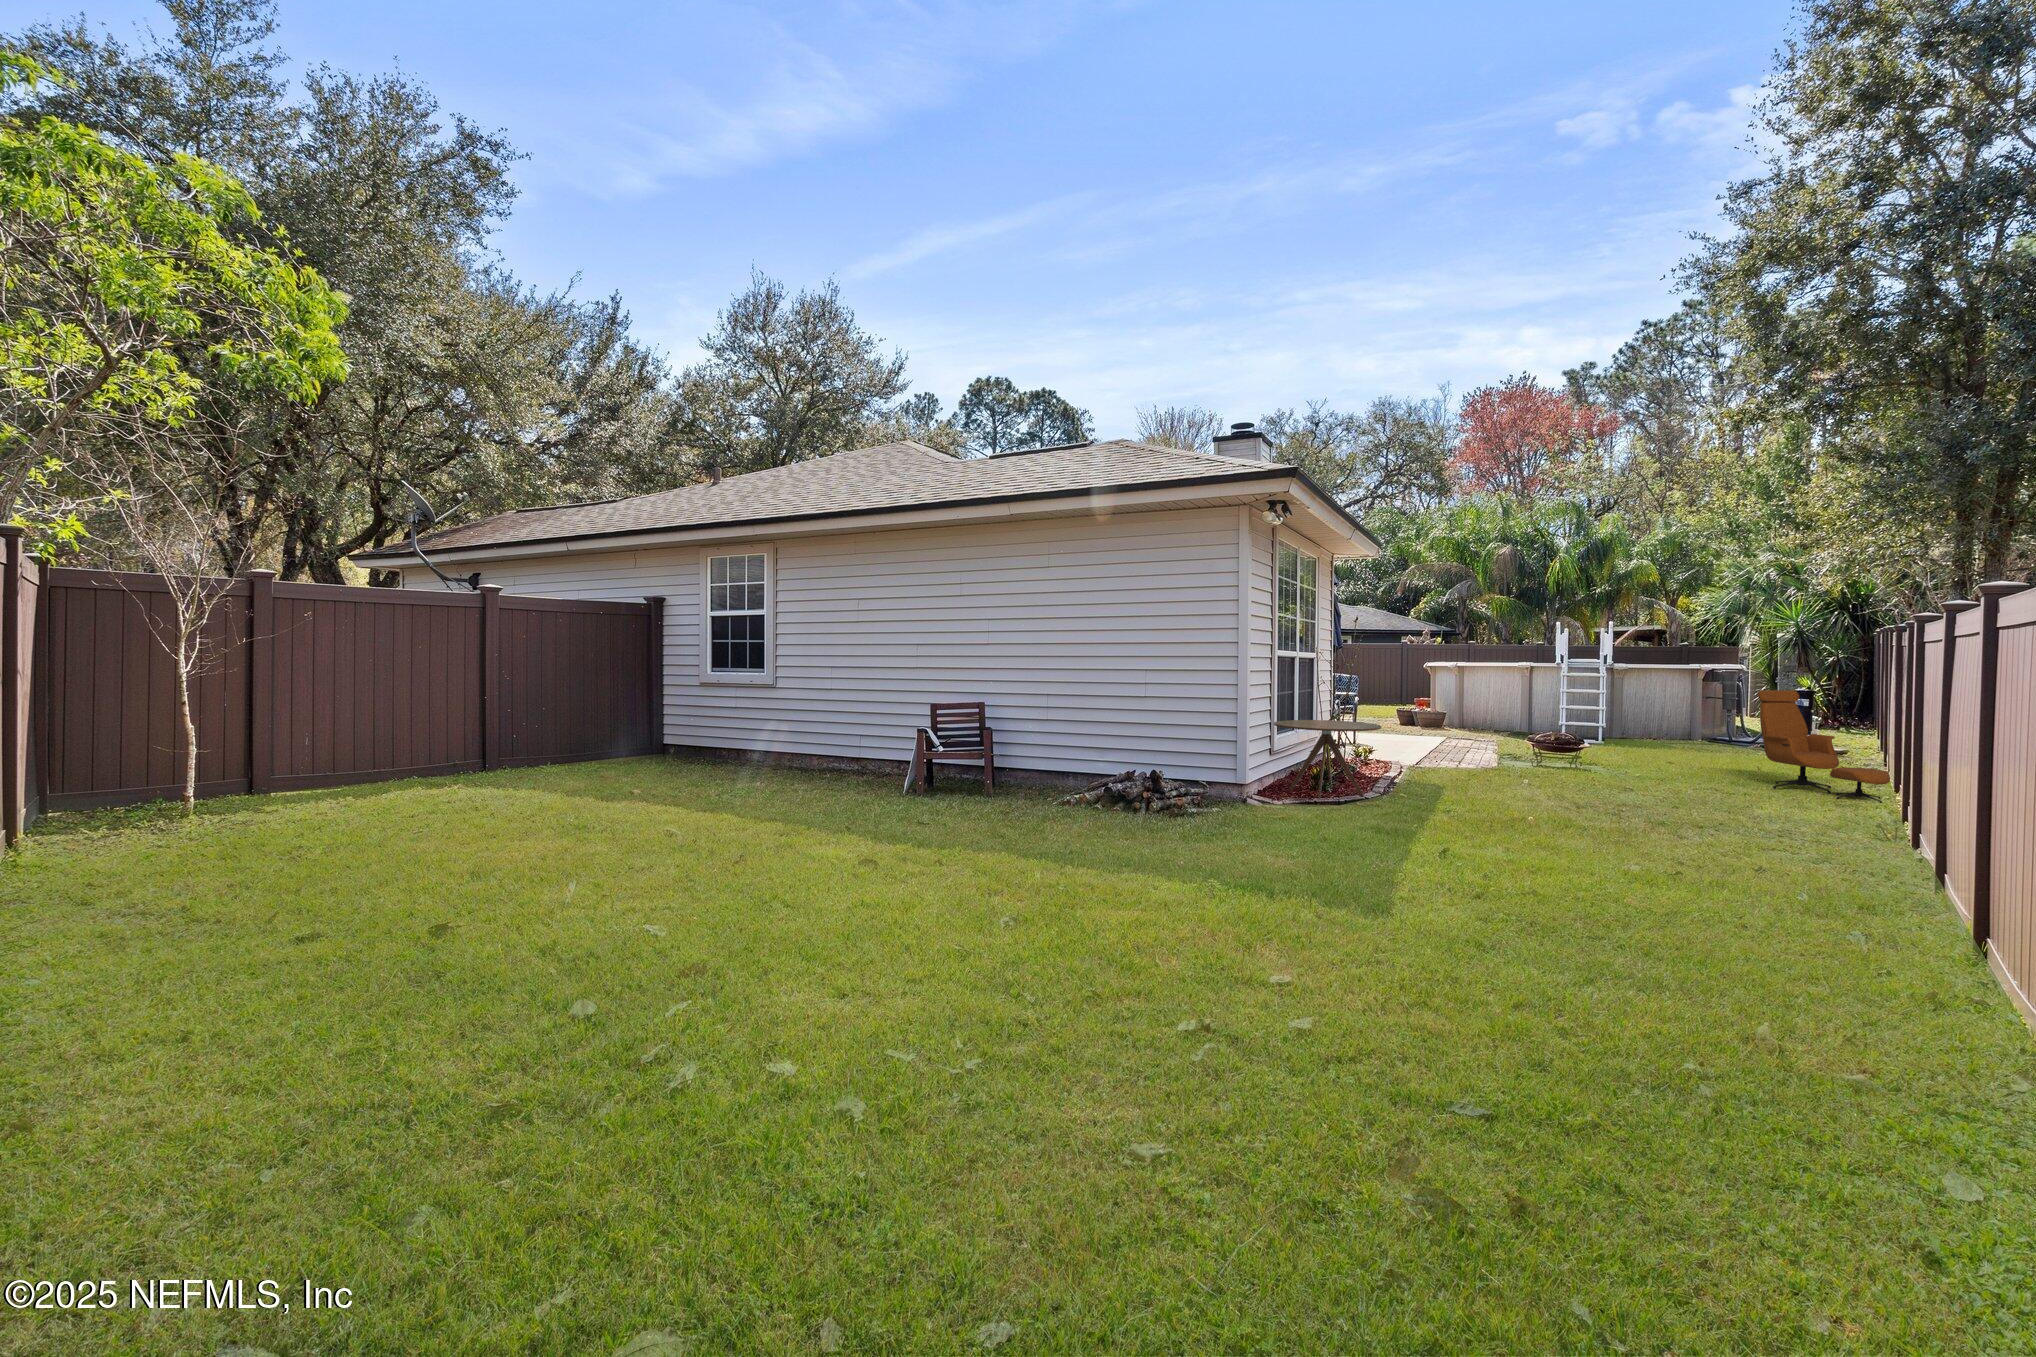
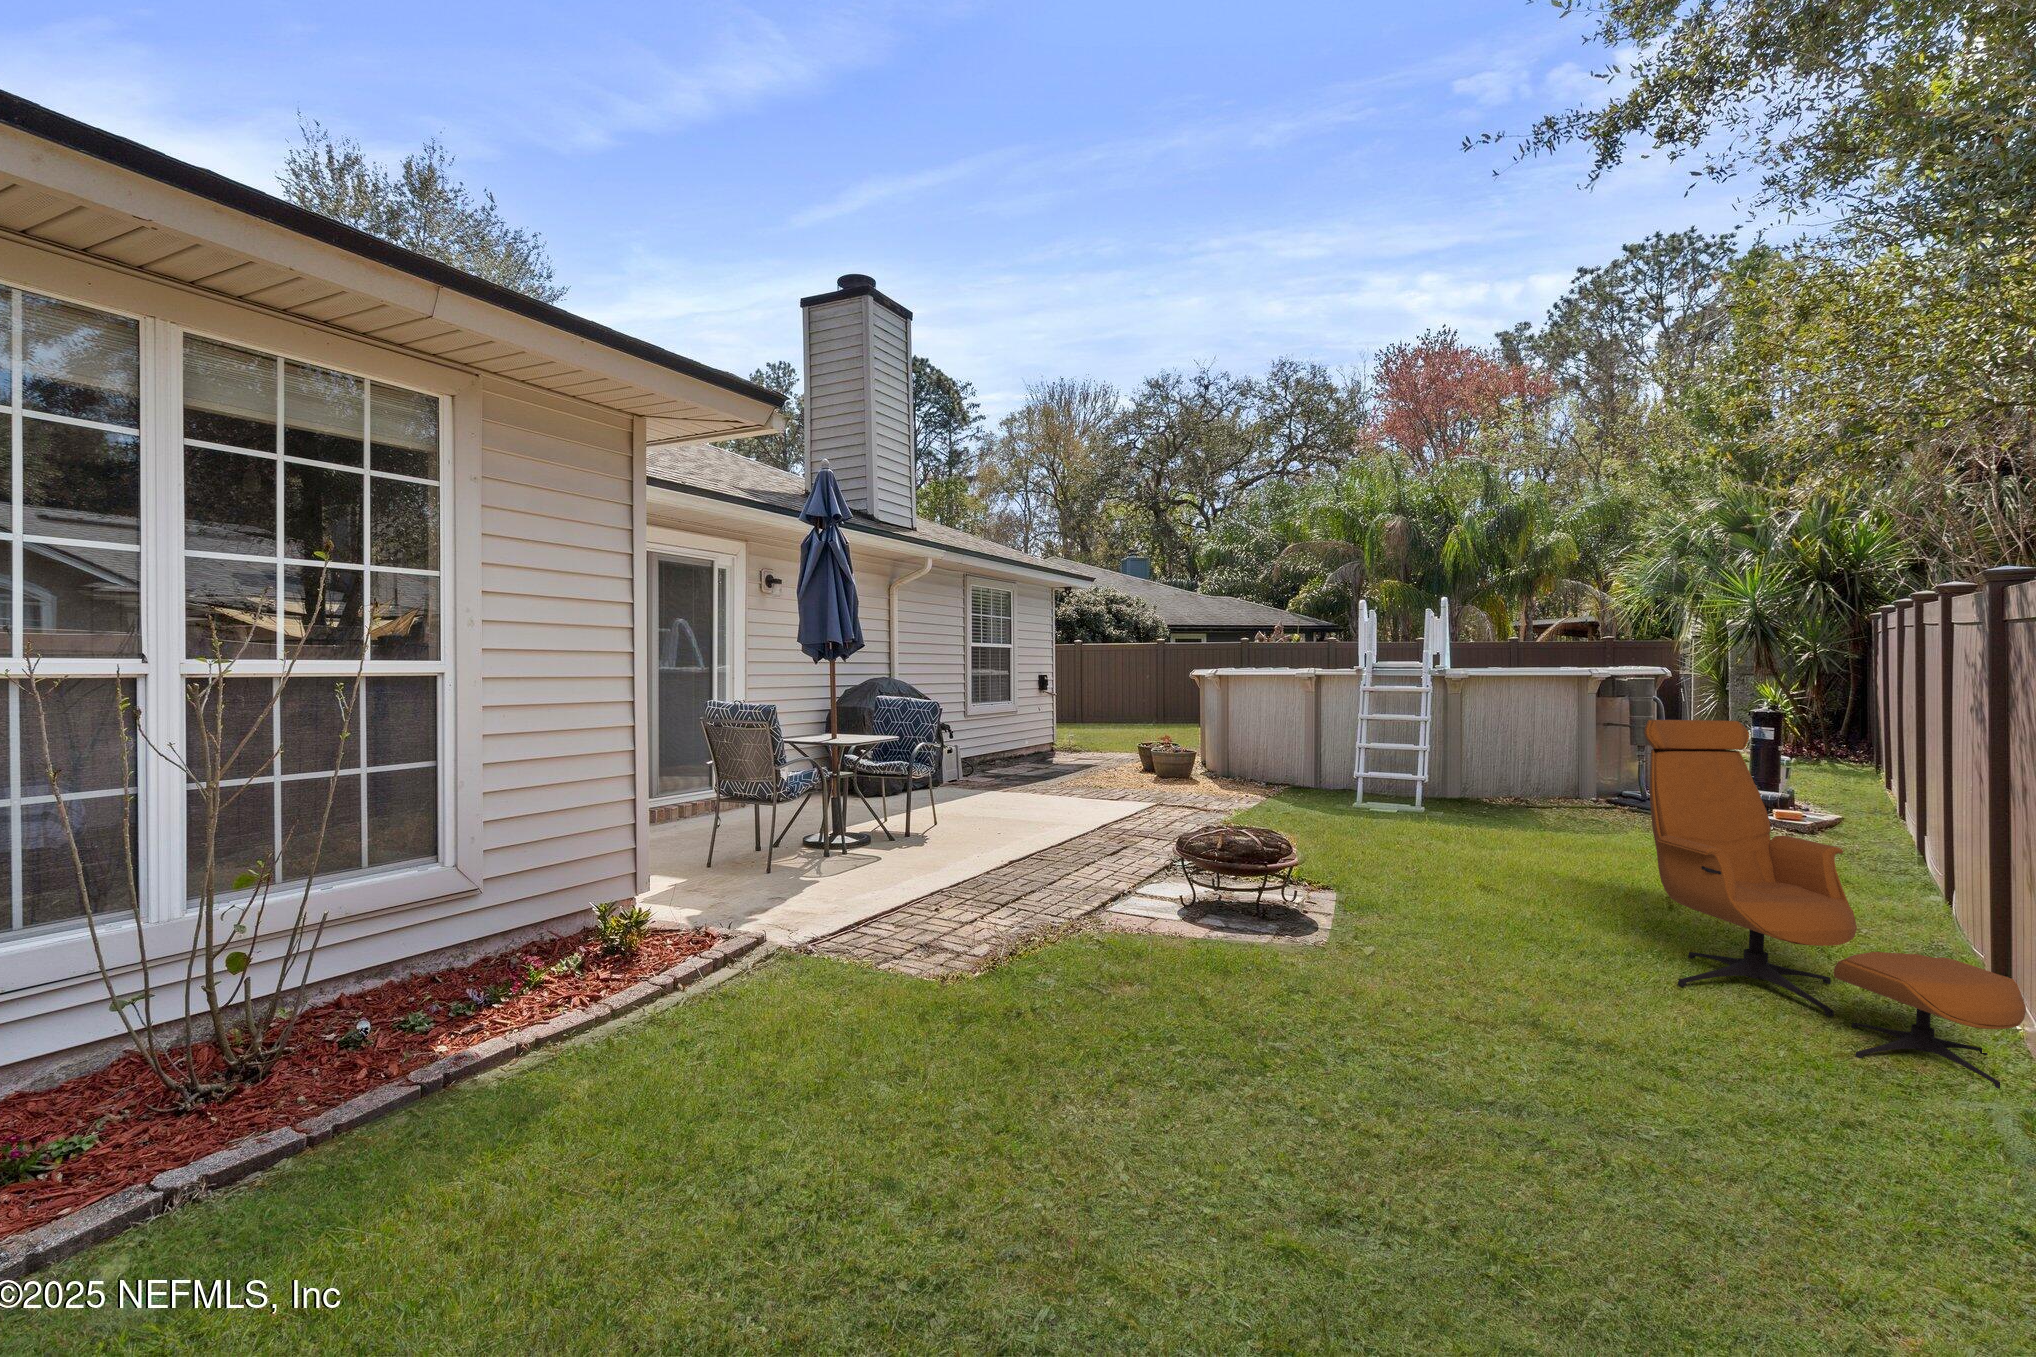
round table: present [1274,720,1381,798] -> none [99,797,495,1075]

